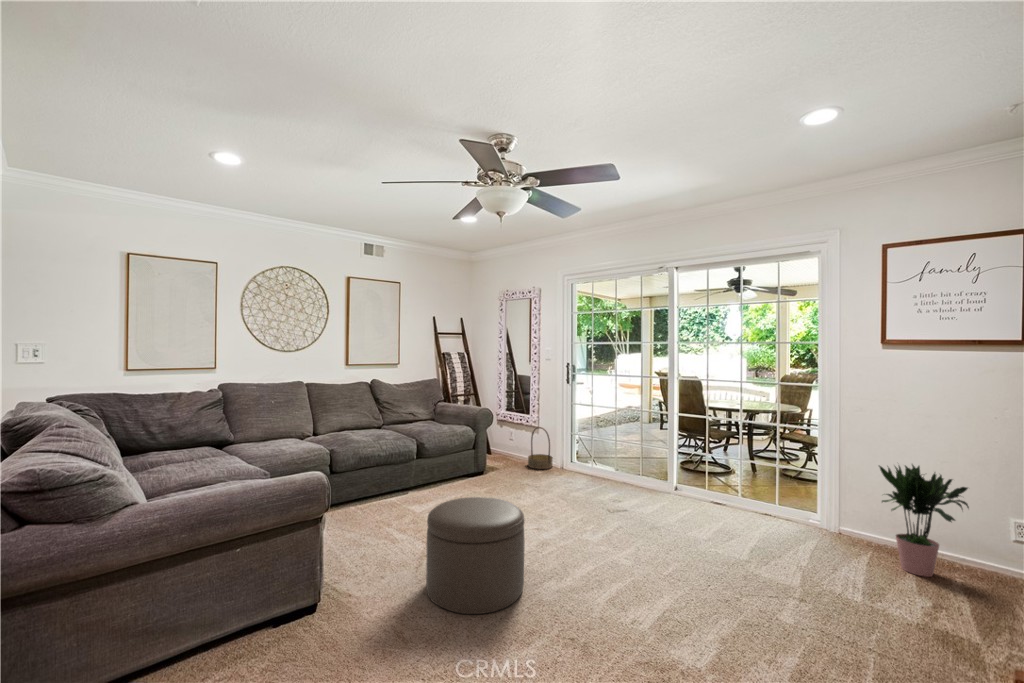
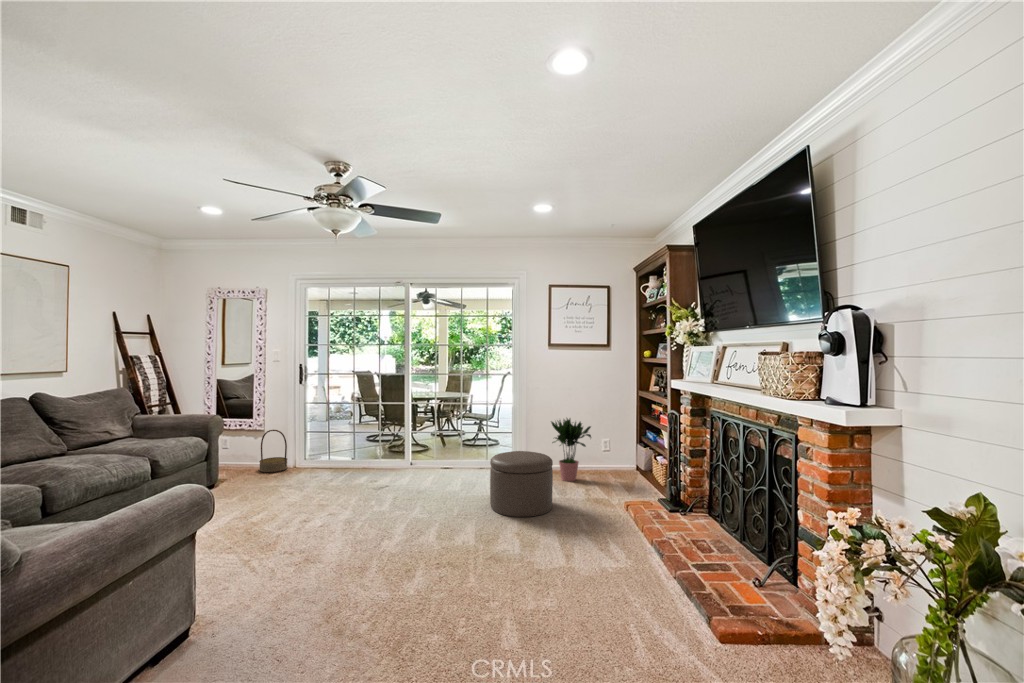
ottoman: present [426,497,525,614] -> present [490,451,553,517]

